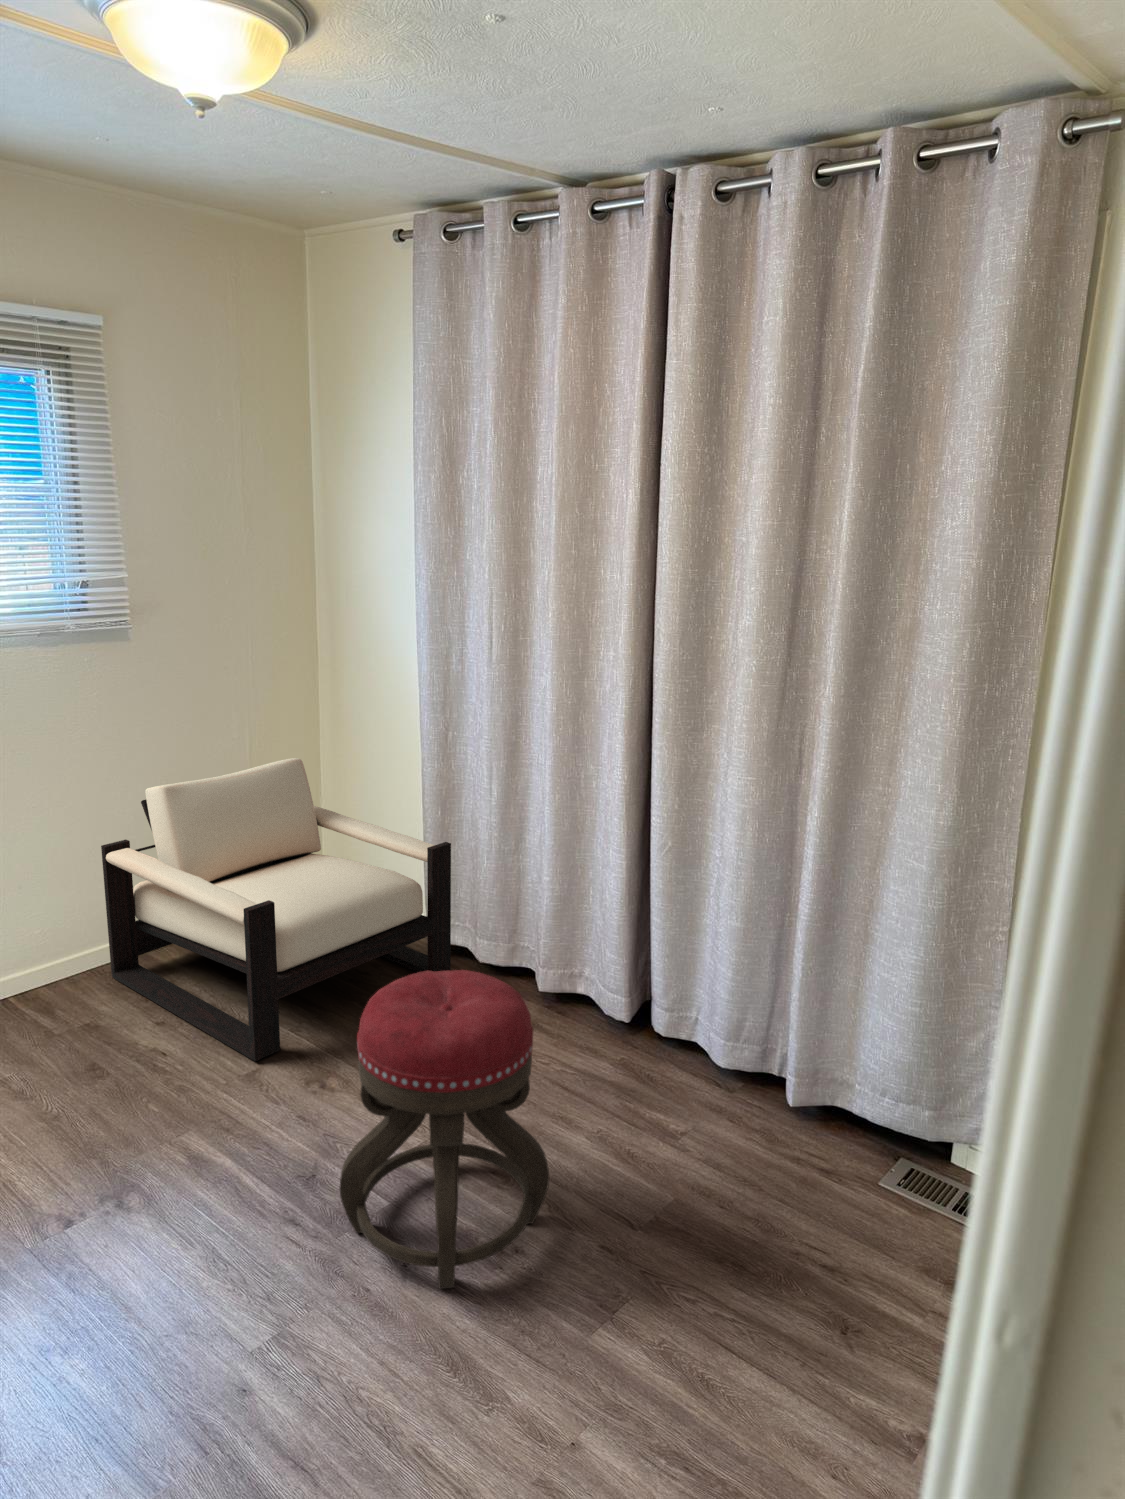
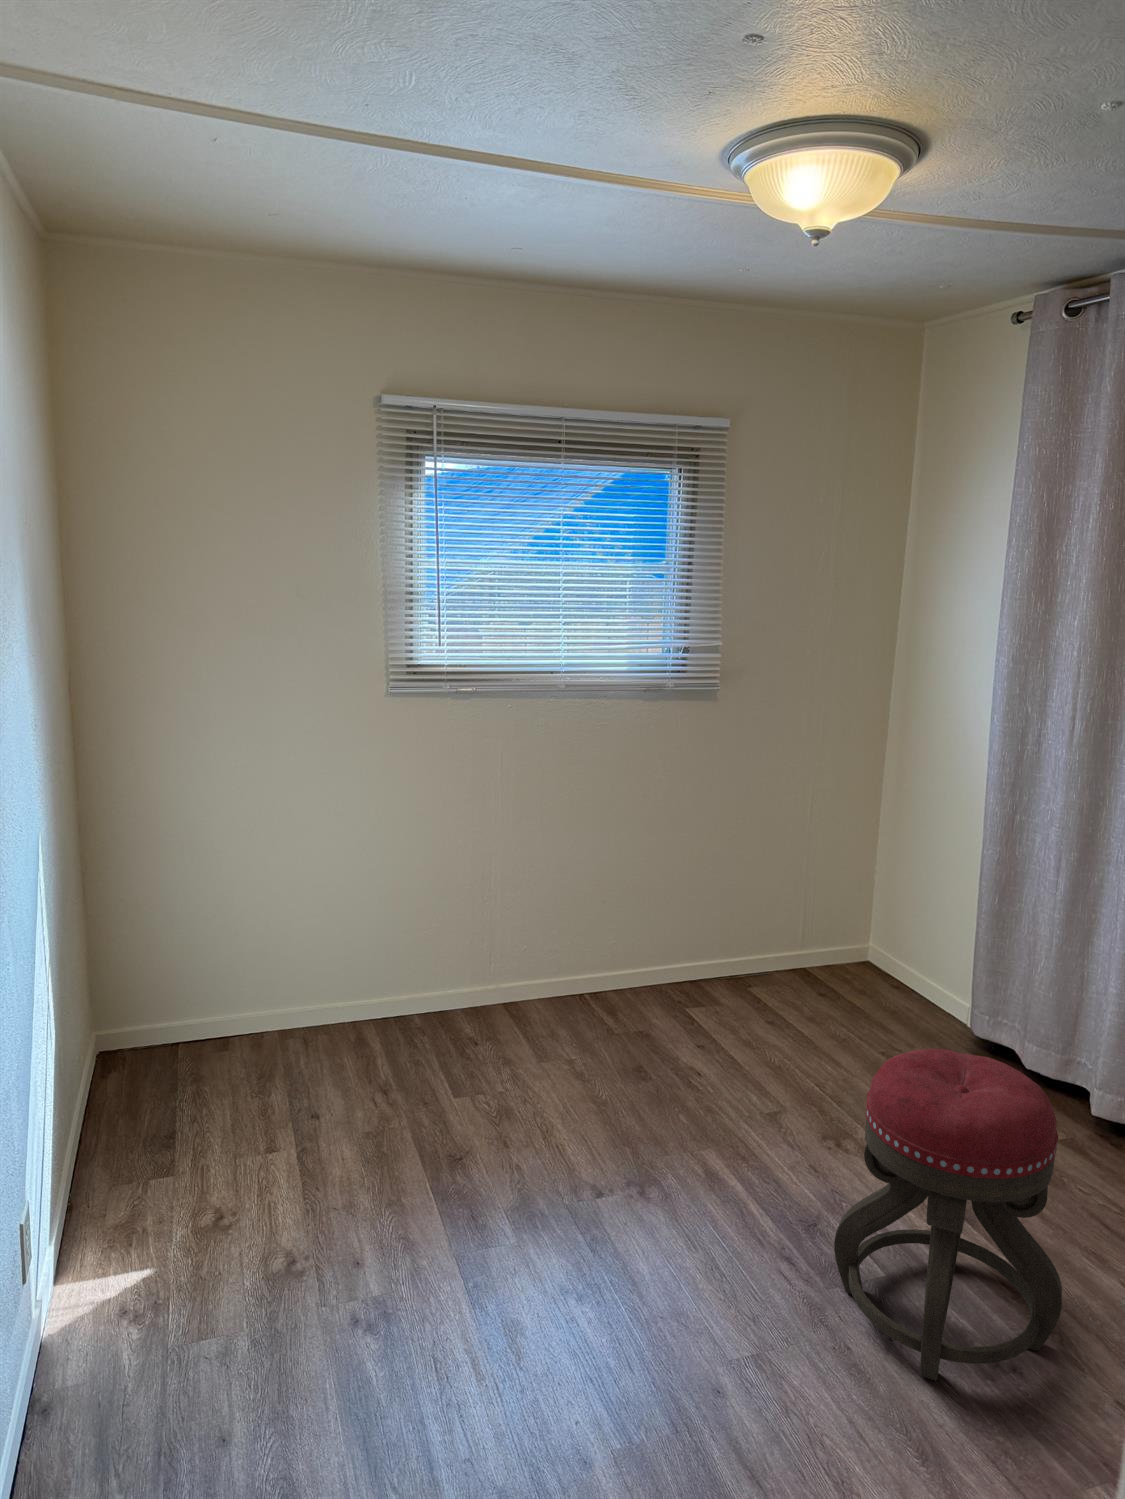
armchair: present [101,758,451,1061] -> none [668,825,1006,1105]

